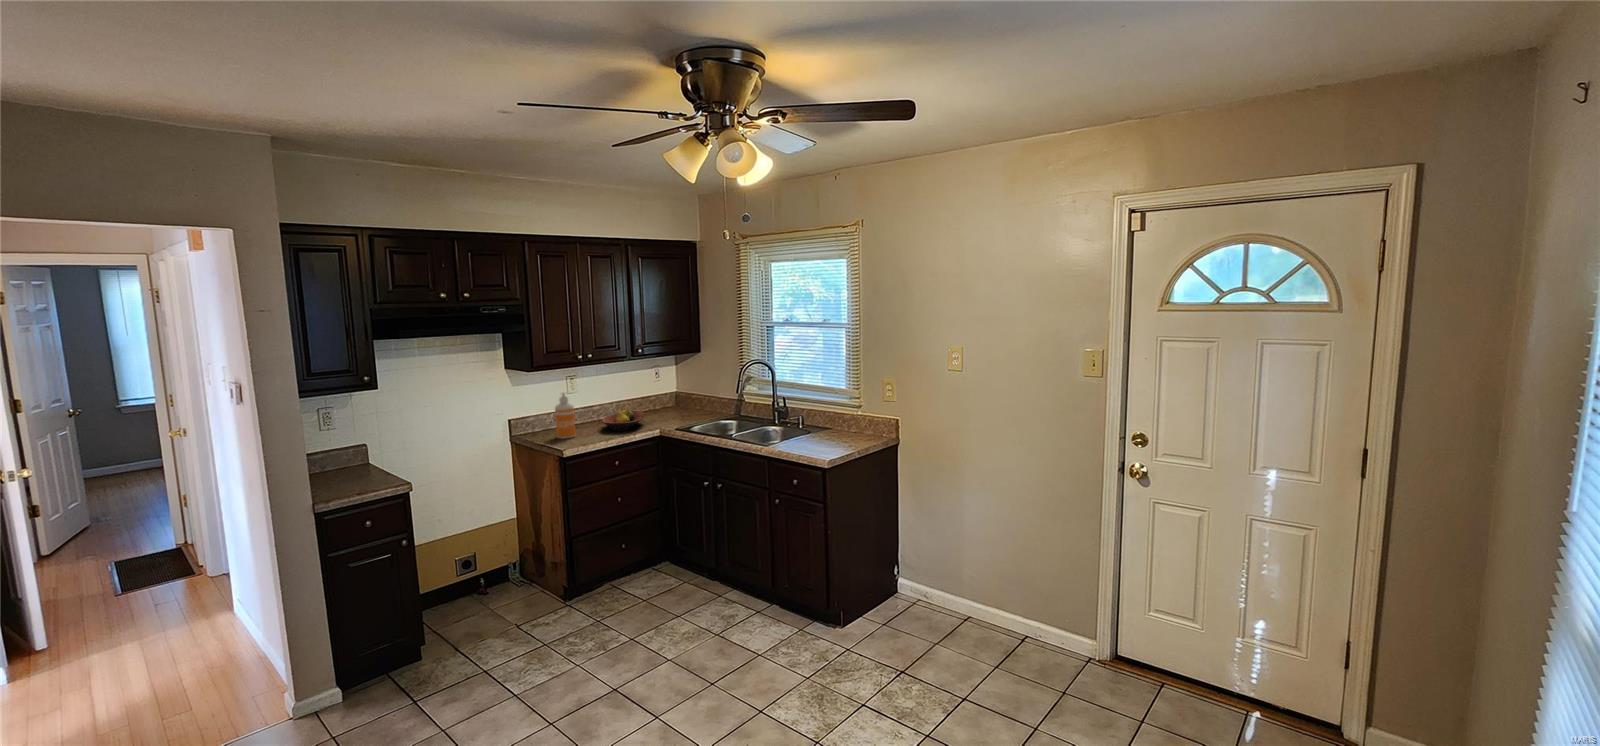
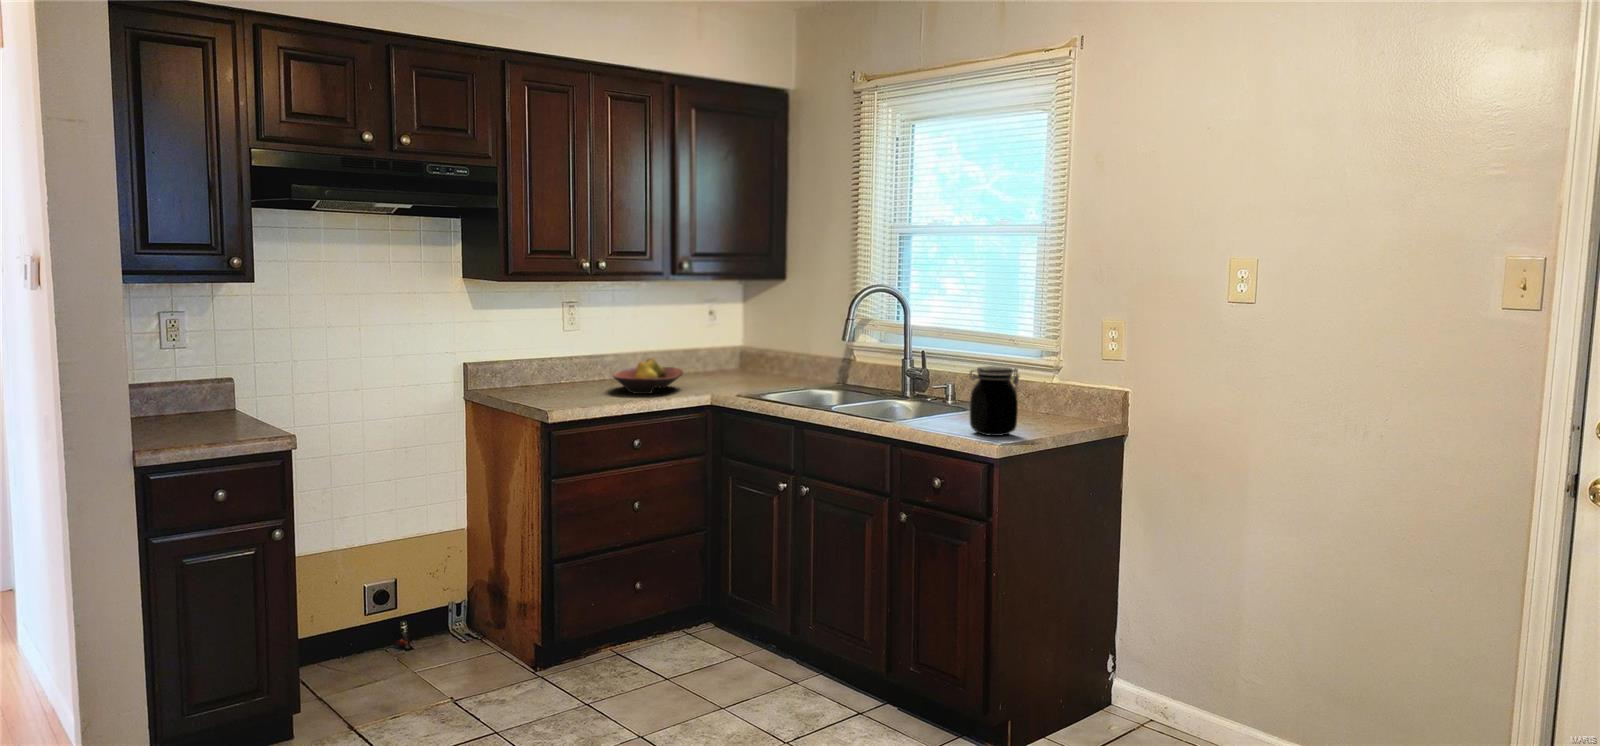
soap dispenser: present [555,393,576,439] -> none [536,320,568,397]
jar: none [808,414,836,453] -> present [970,366,1019,436]

